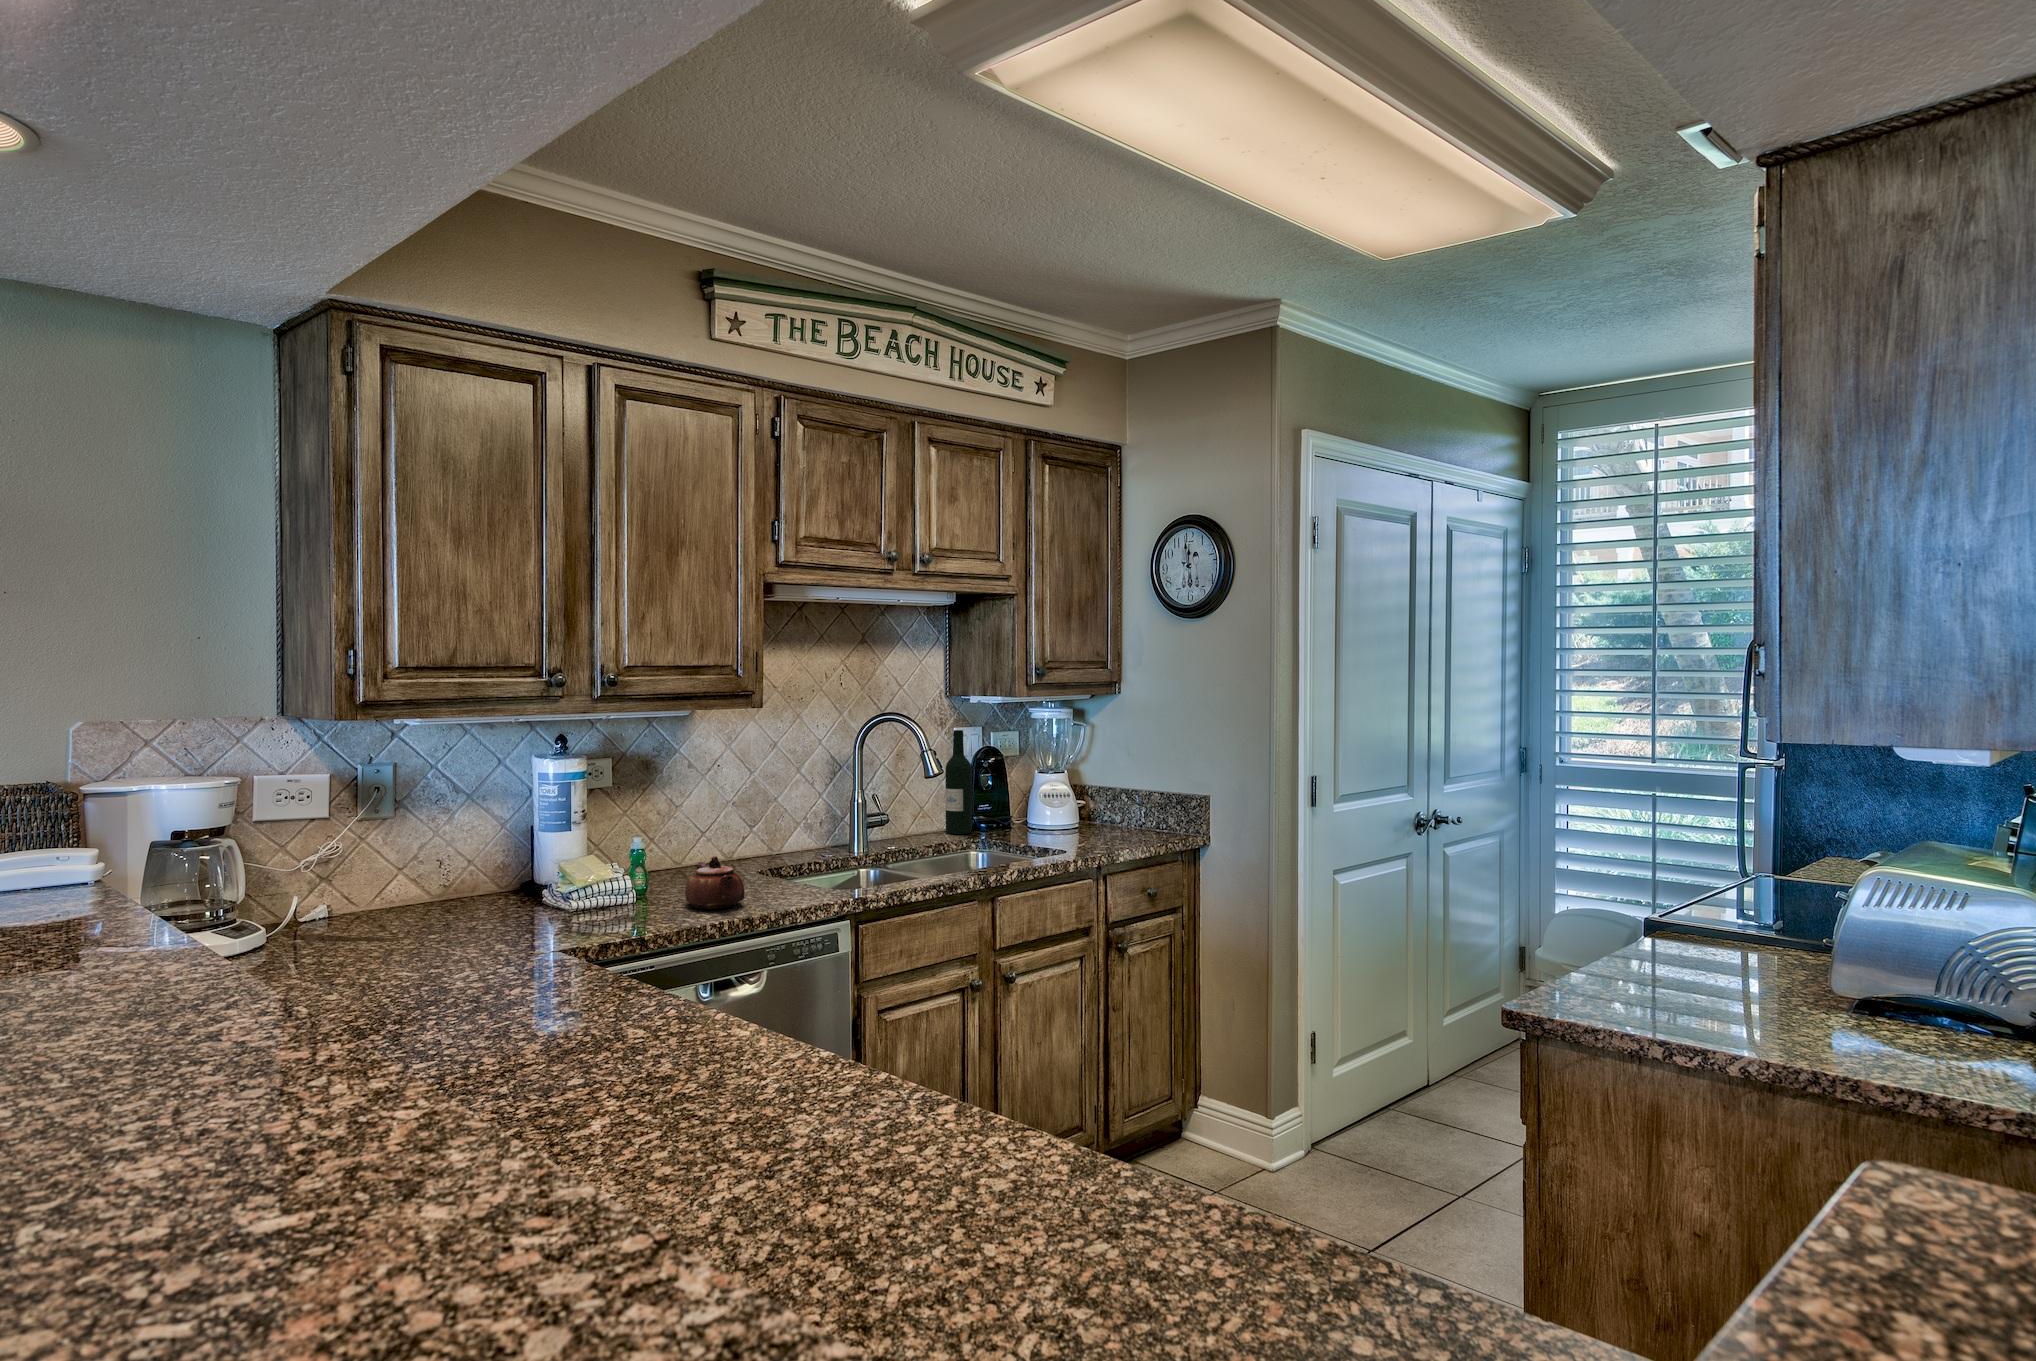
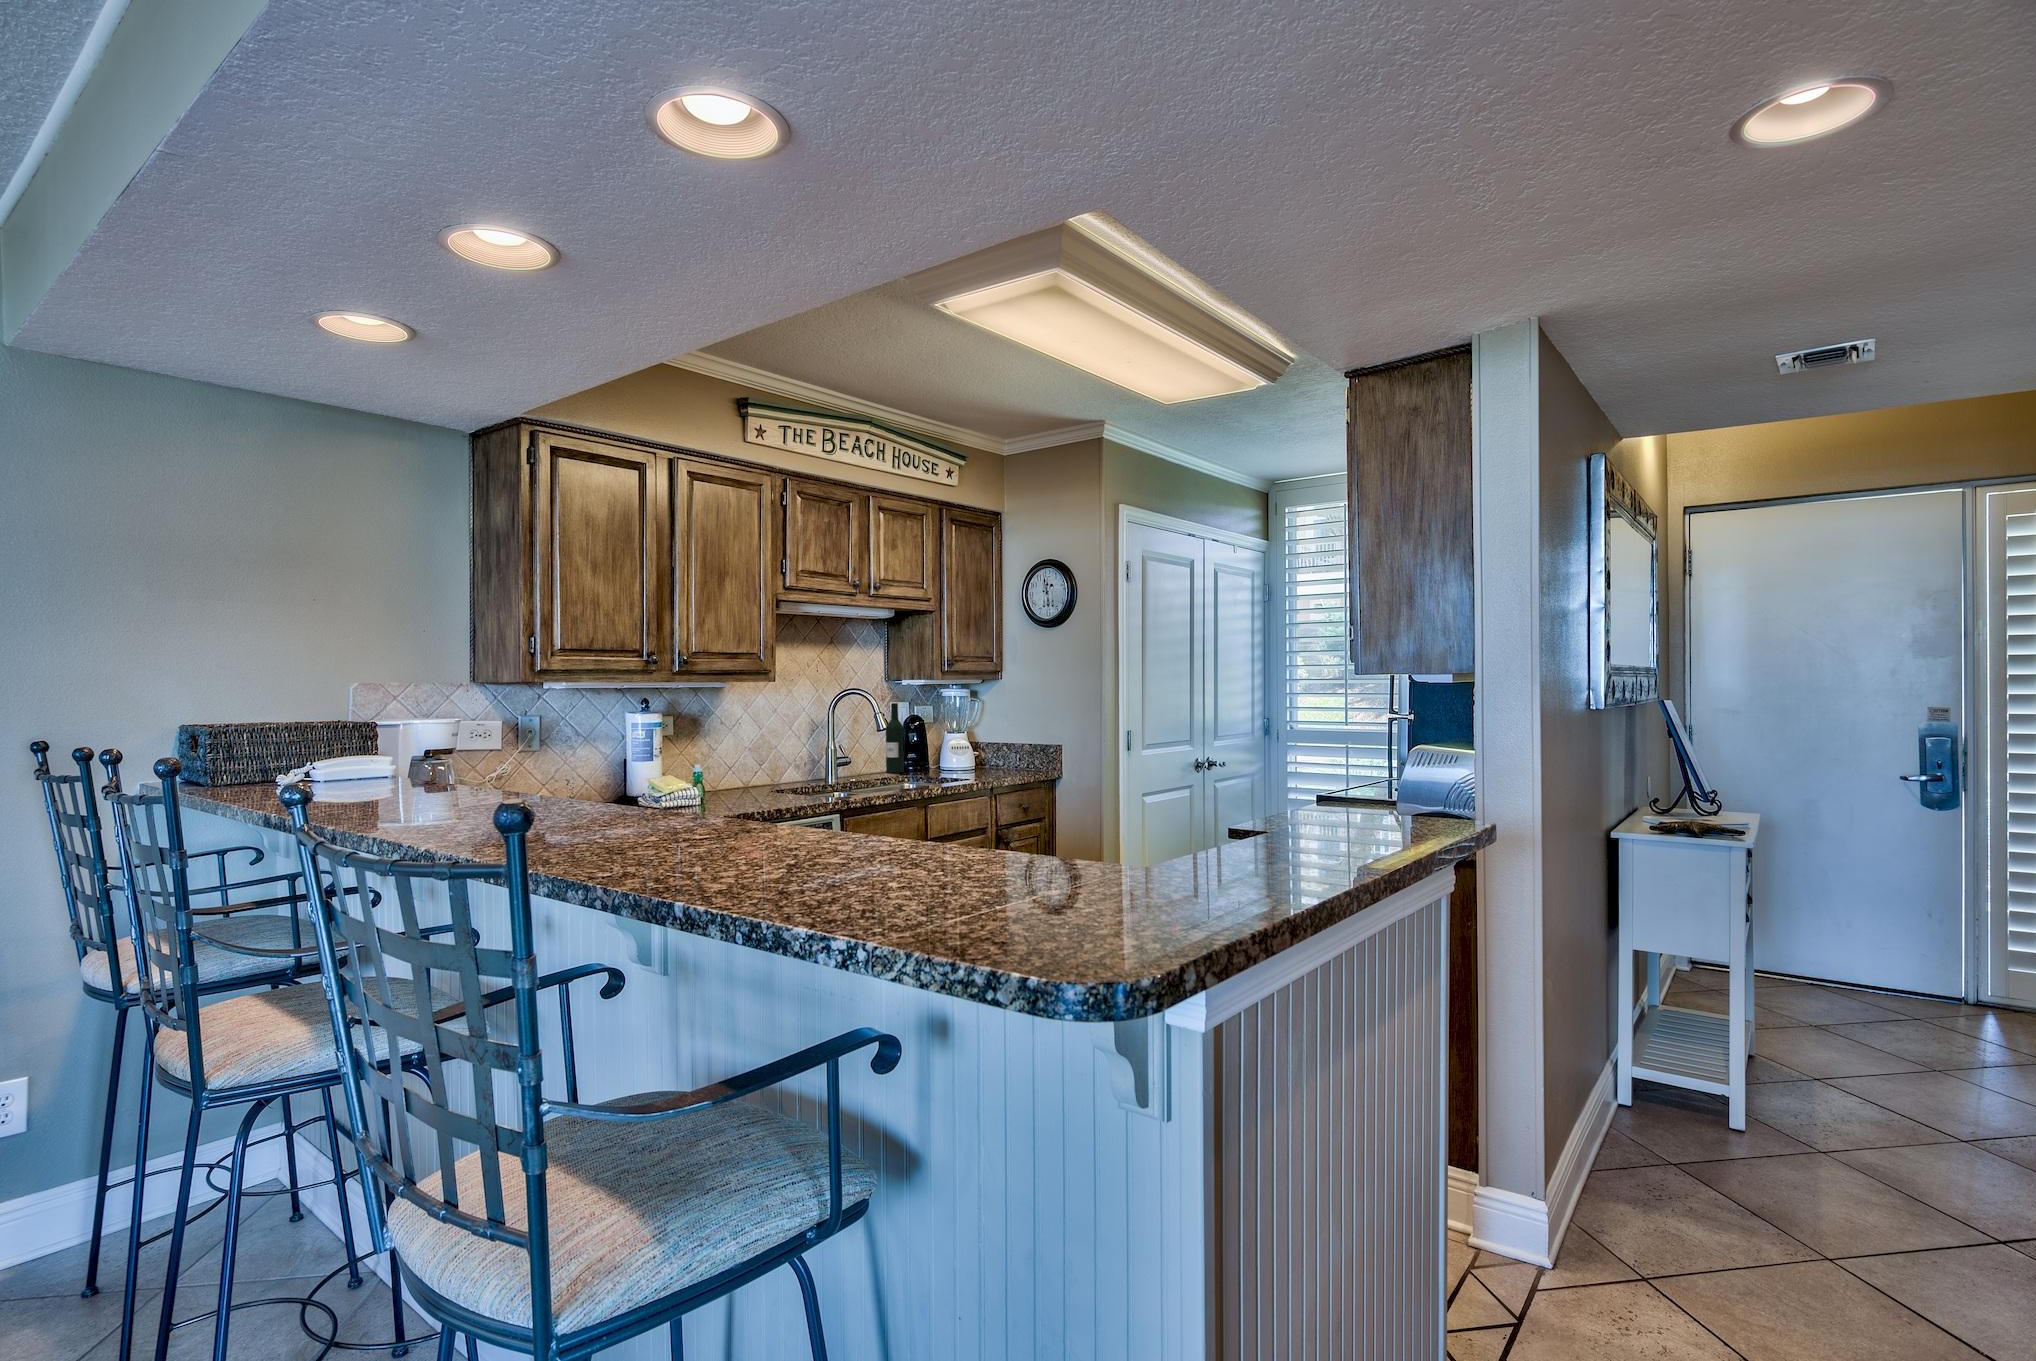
teapot: present [685,856,745,909] -> none [734,773,773,806]

